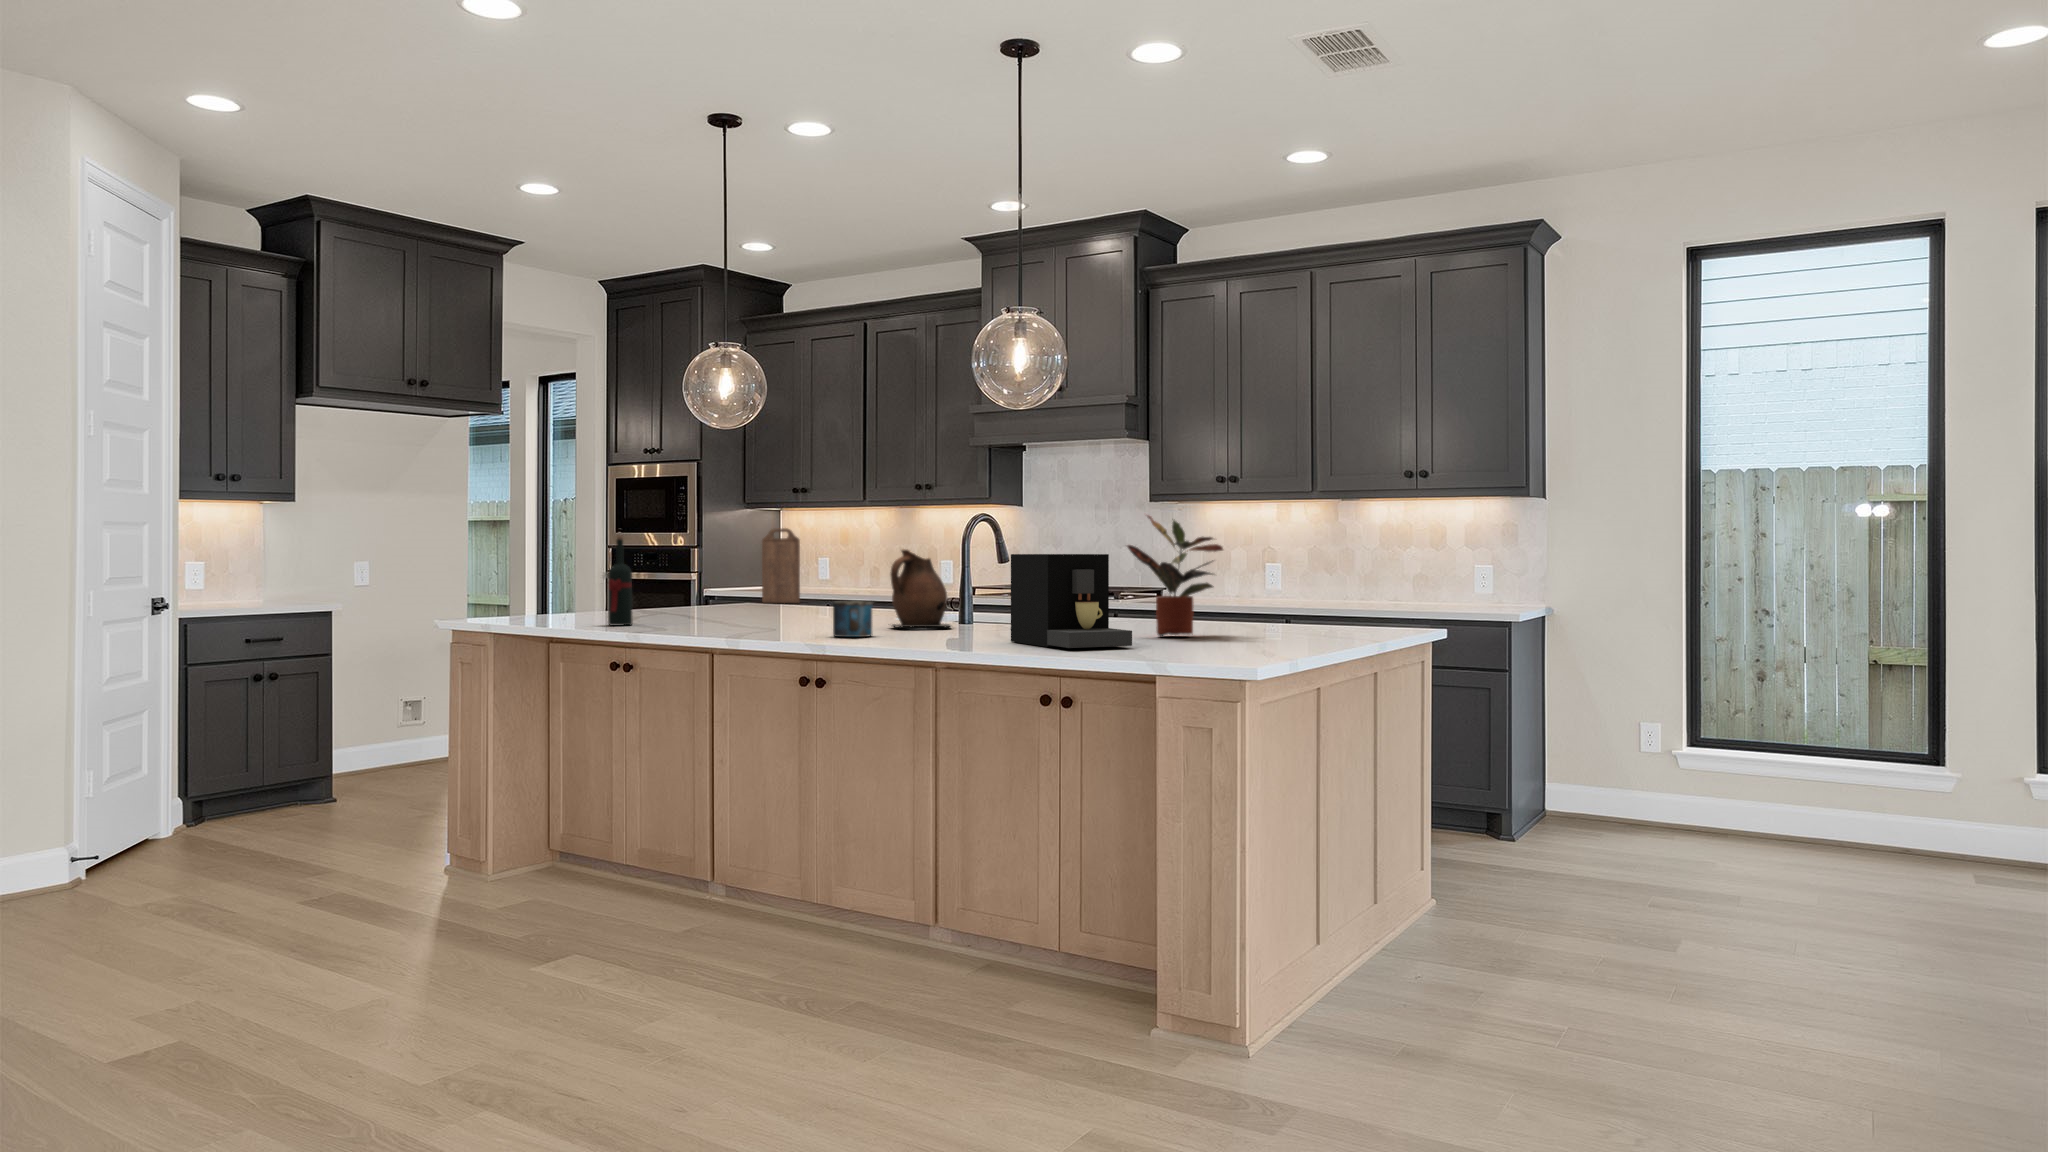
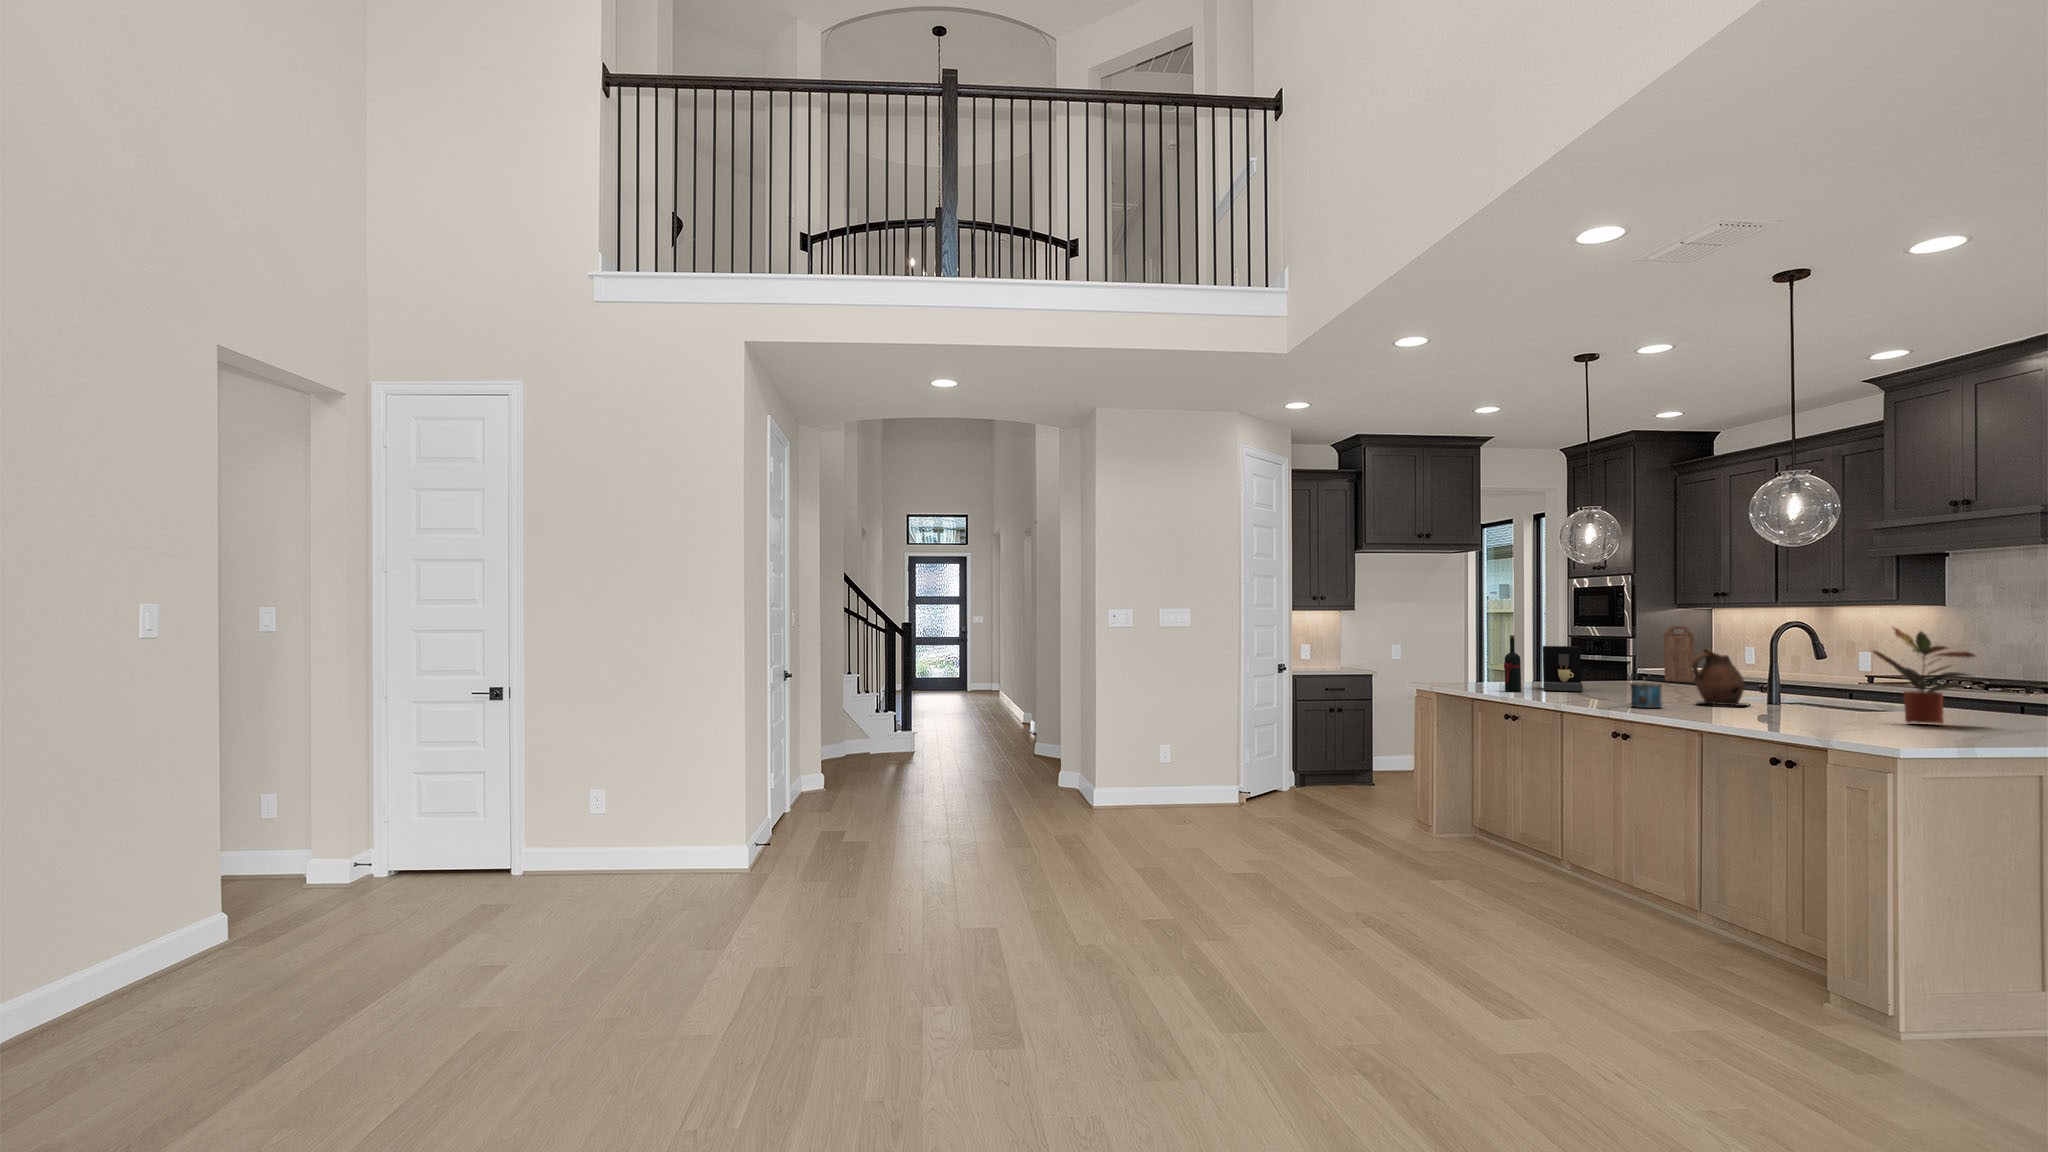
coffee maker: present [1011,554,1132,648] -> present [1543,646,1583,691]

